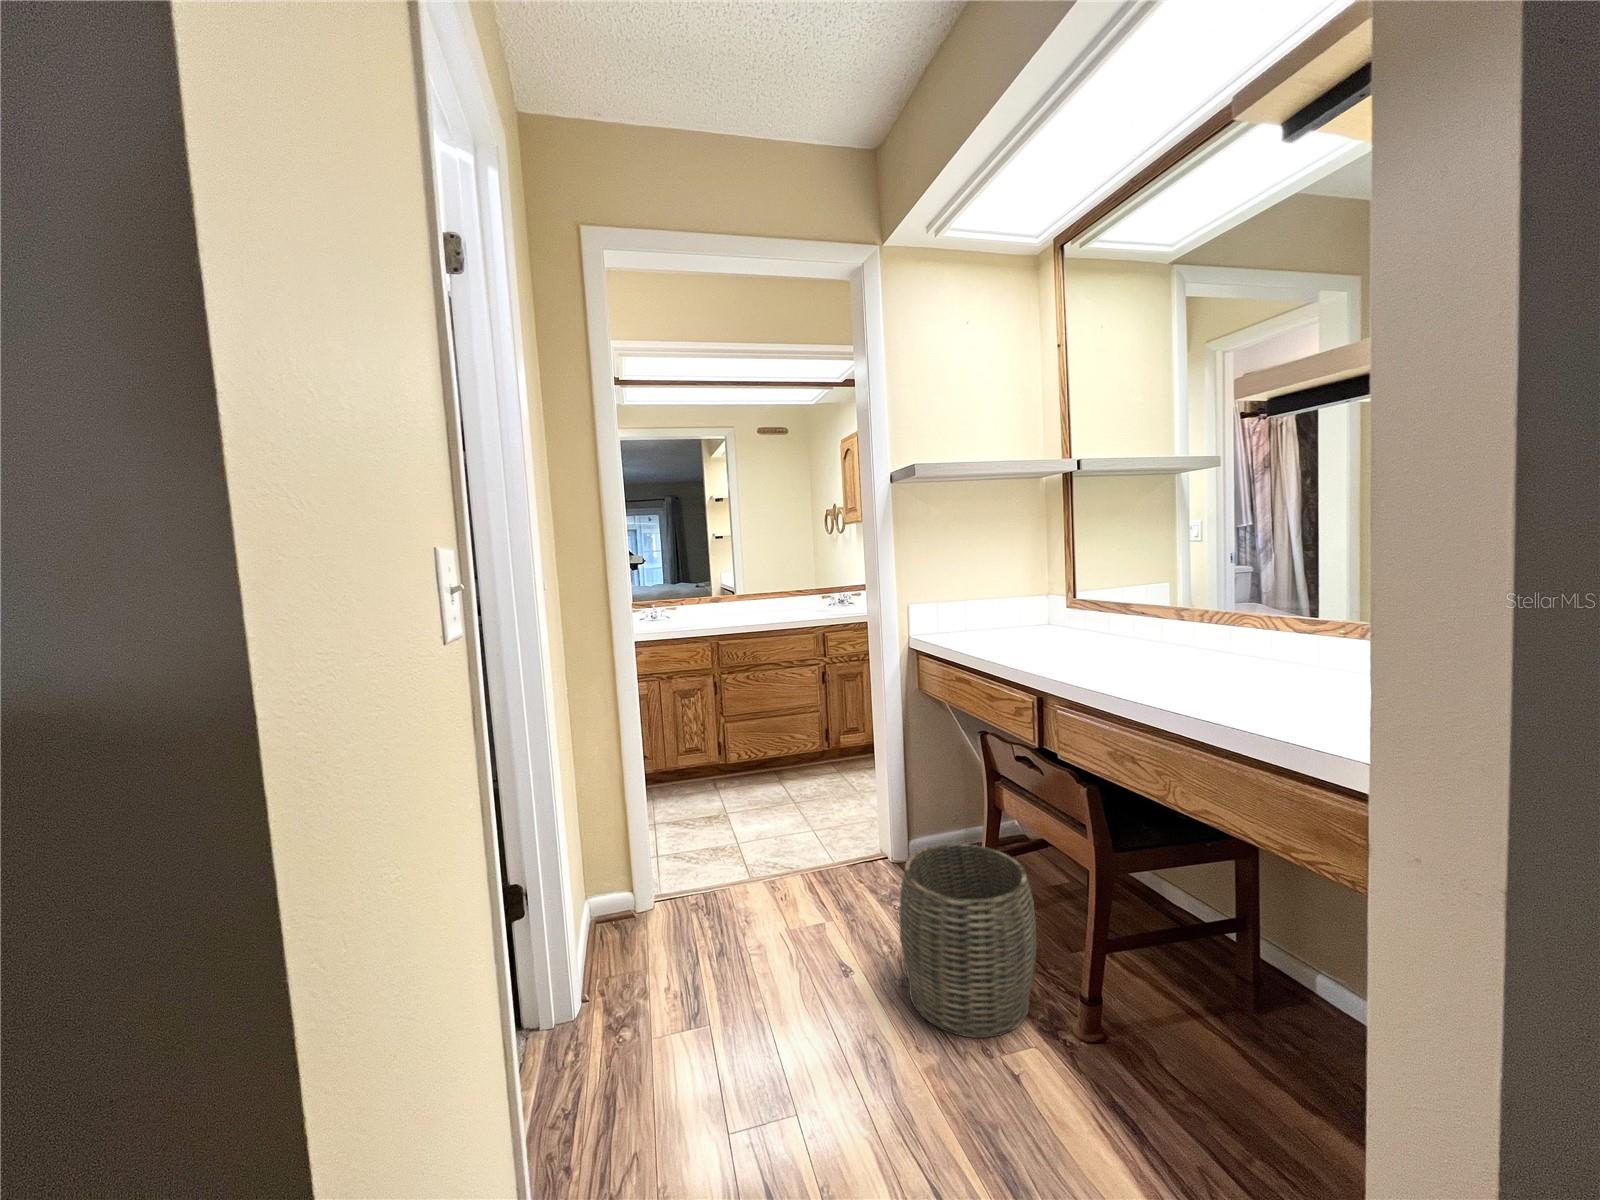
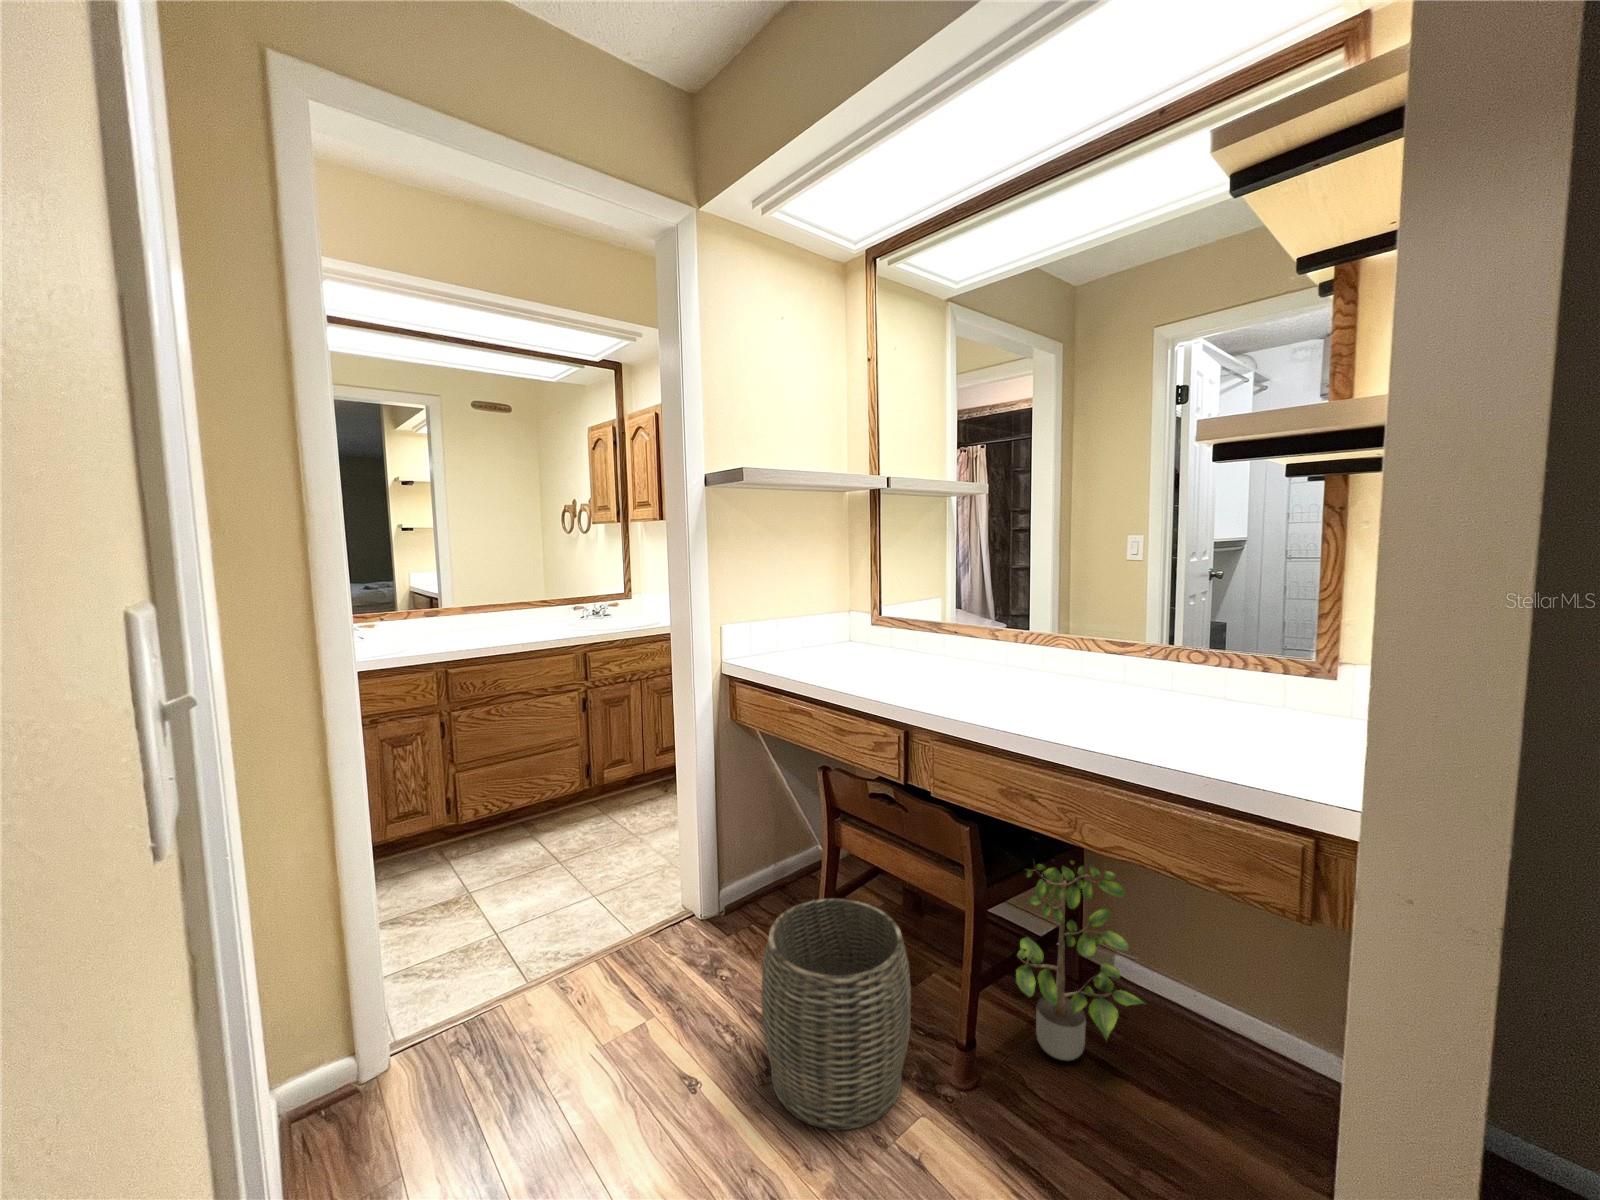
potted plant: none [1151,835,1305,1049] -> present [1016,861,1145,1060]

